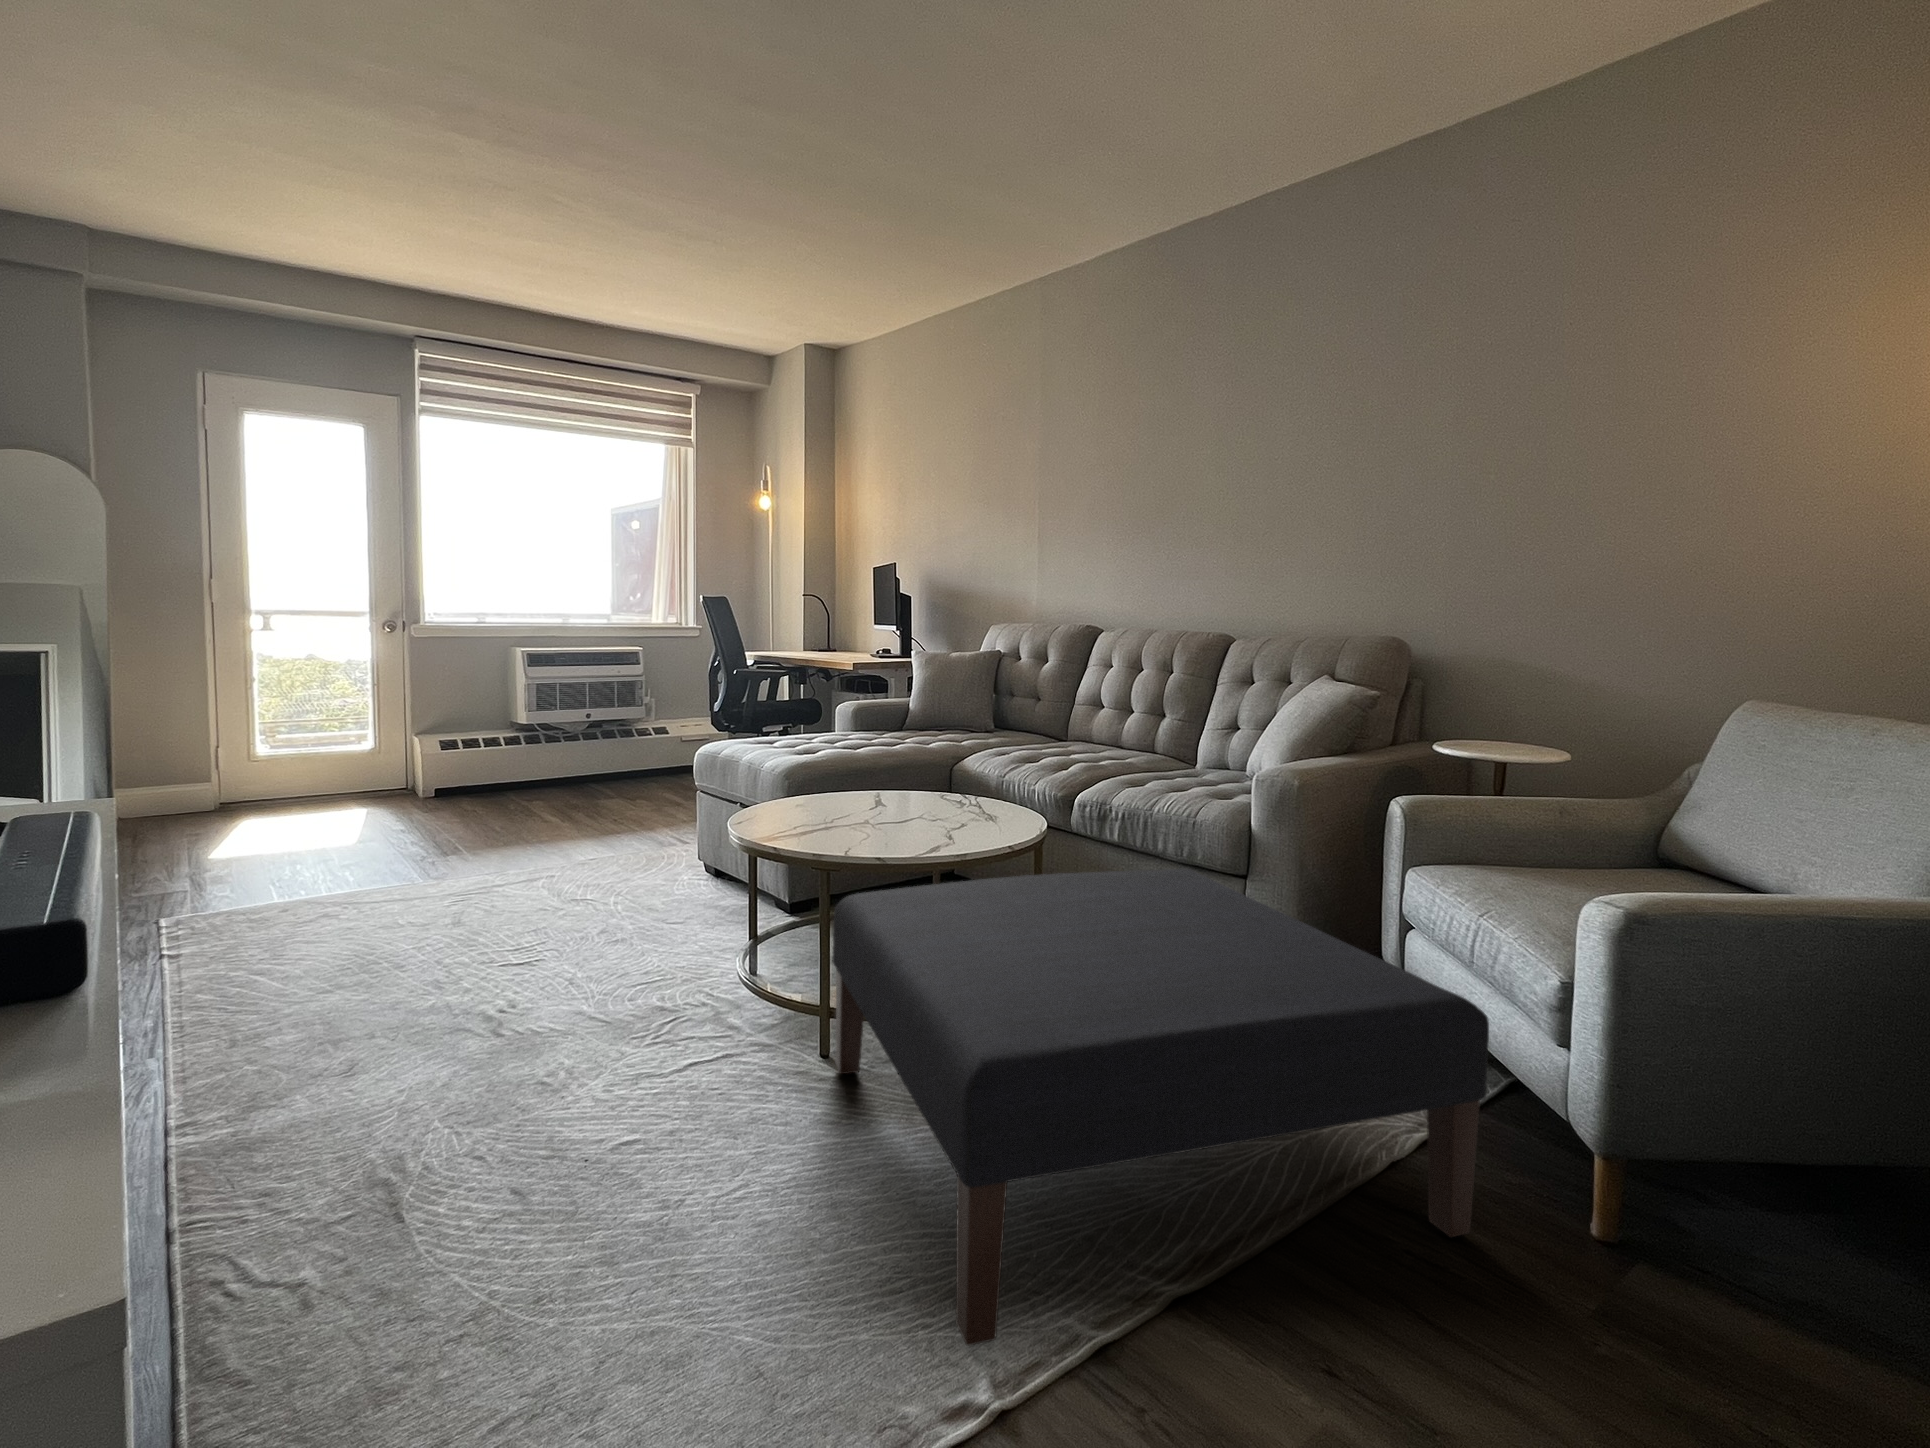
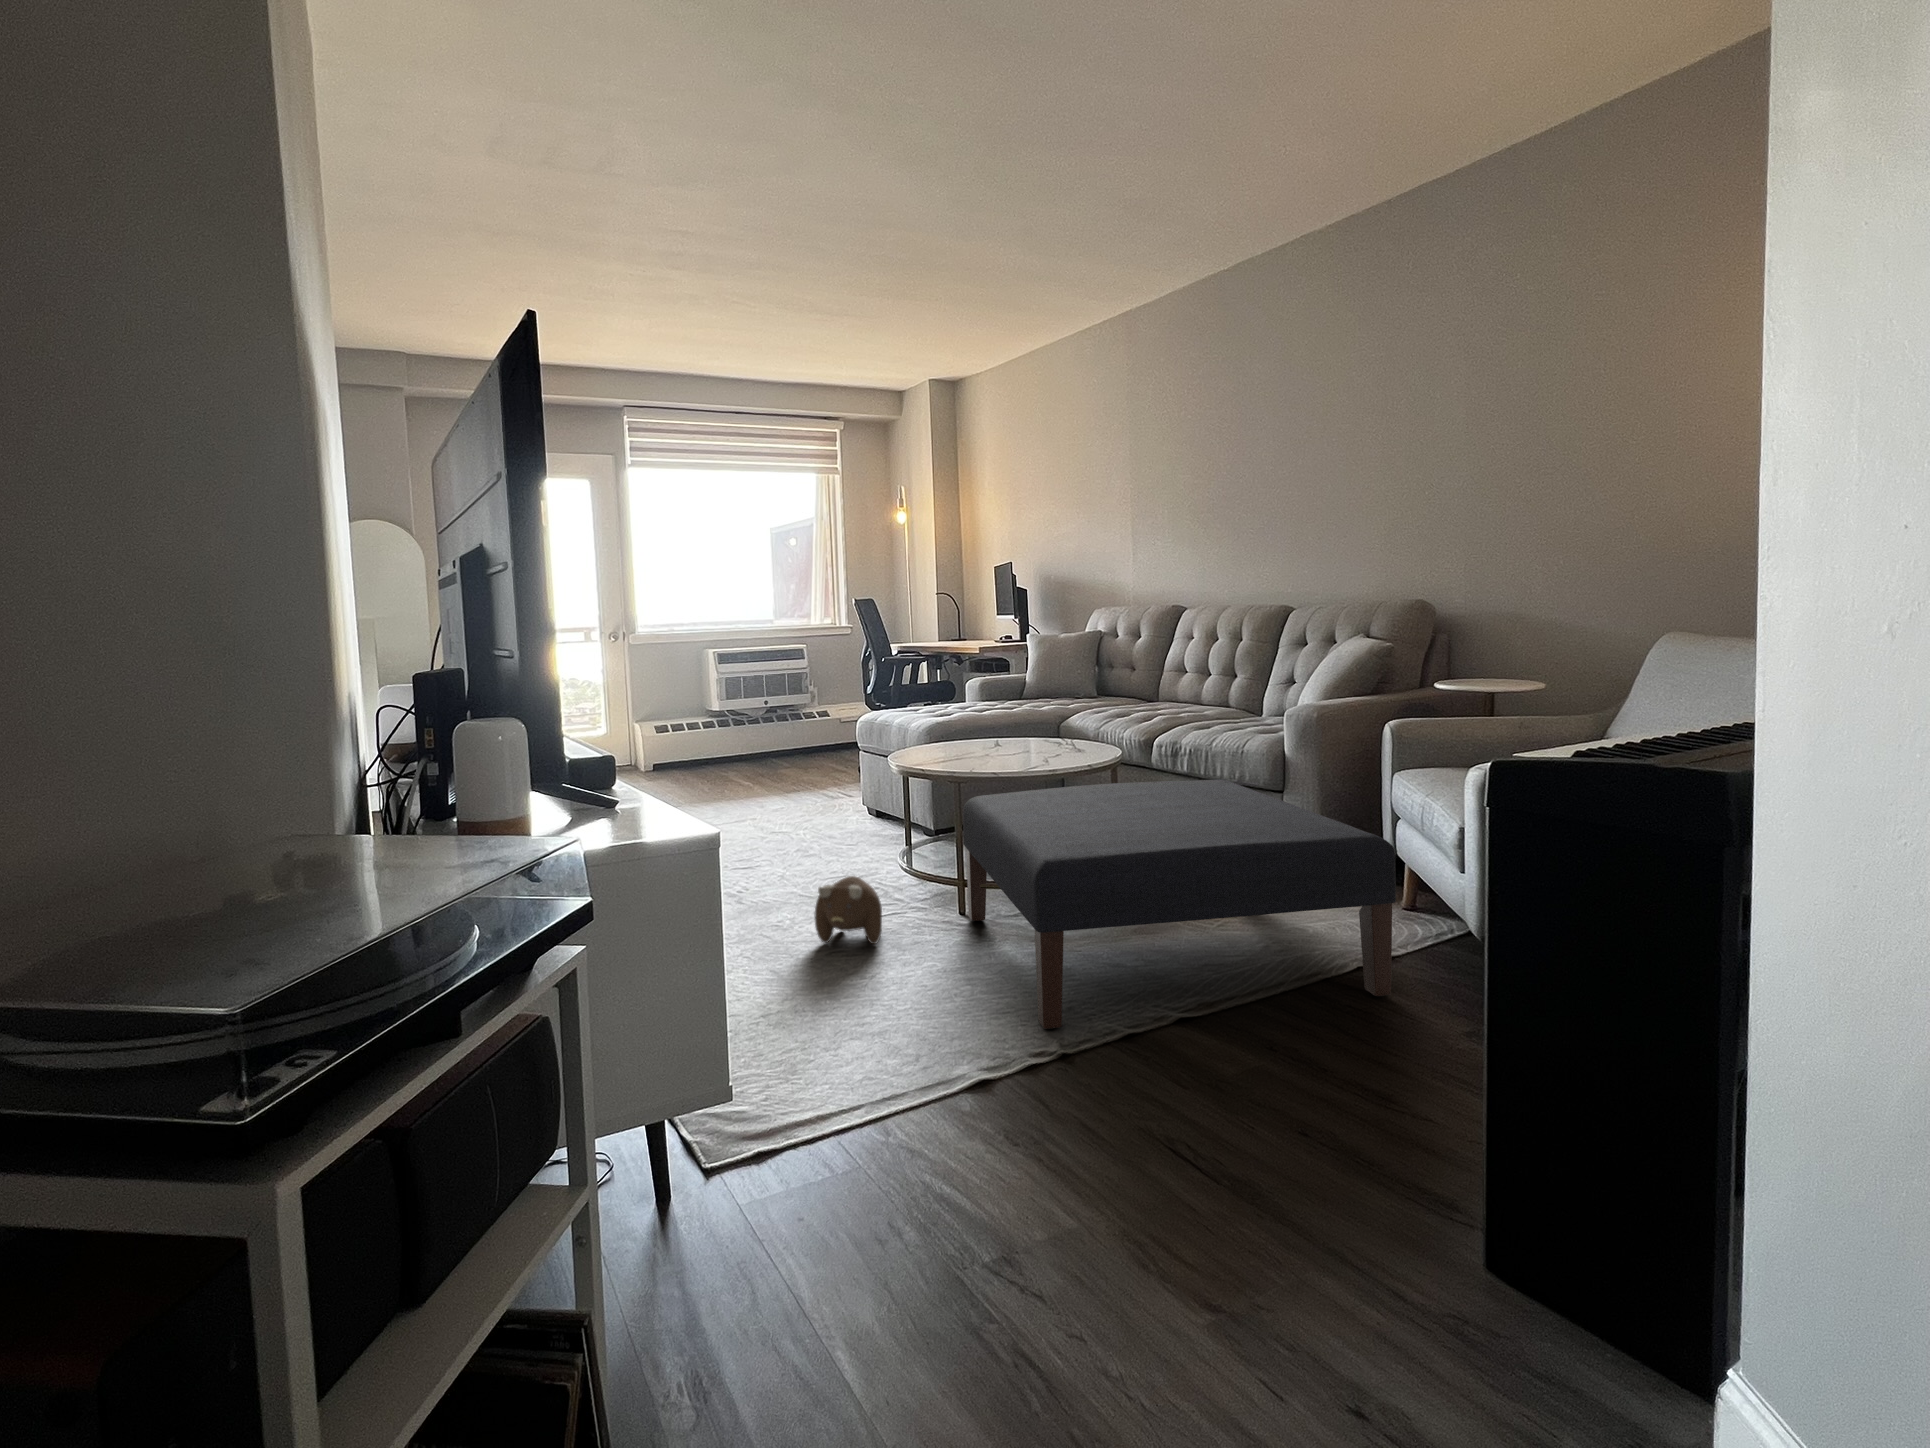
plush toy: none [596,1018,706,1128] -> present [815,876,882,944]

